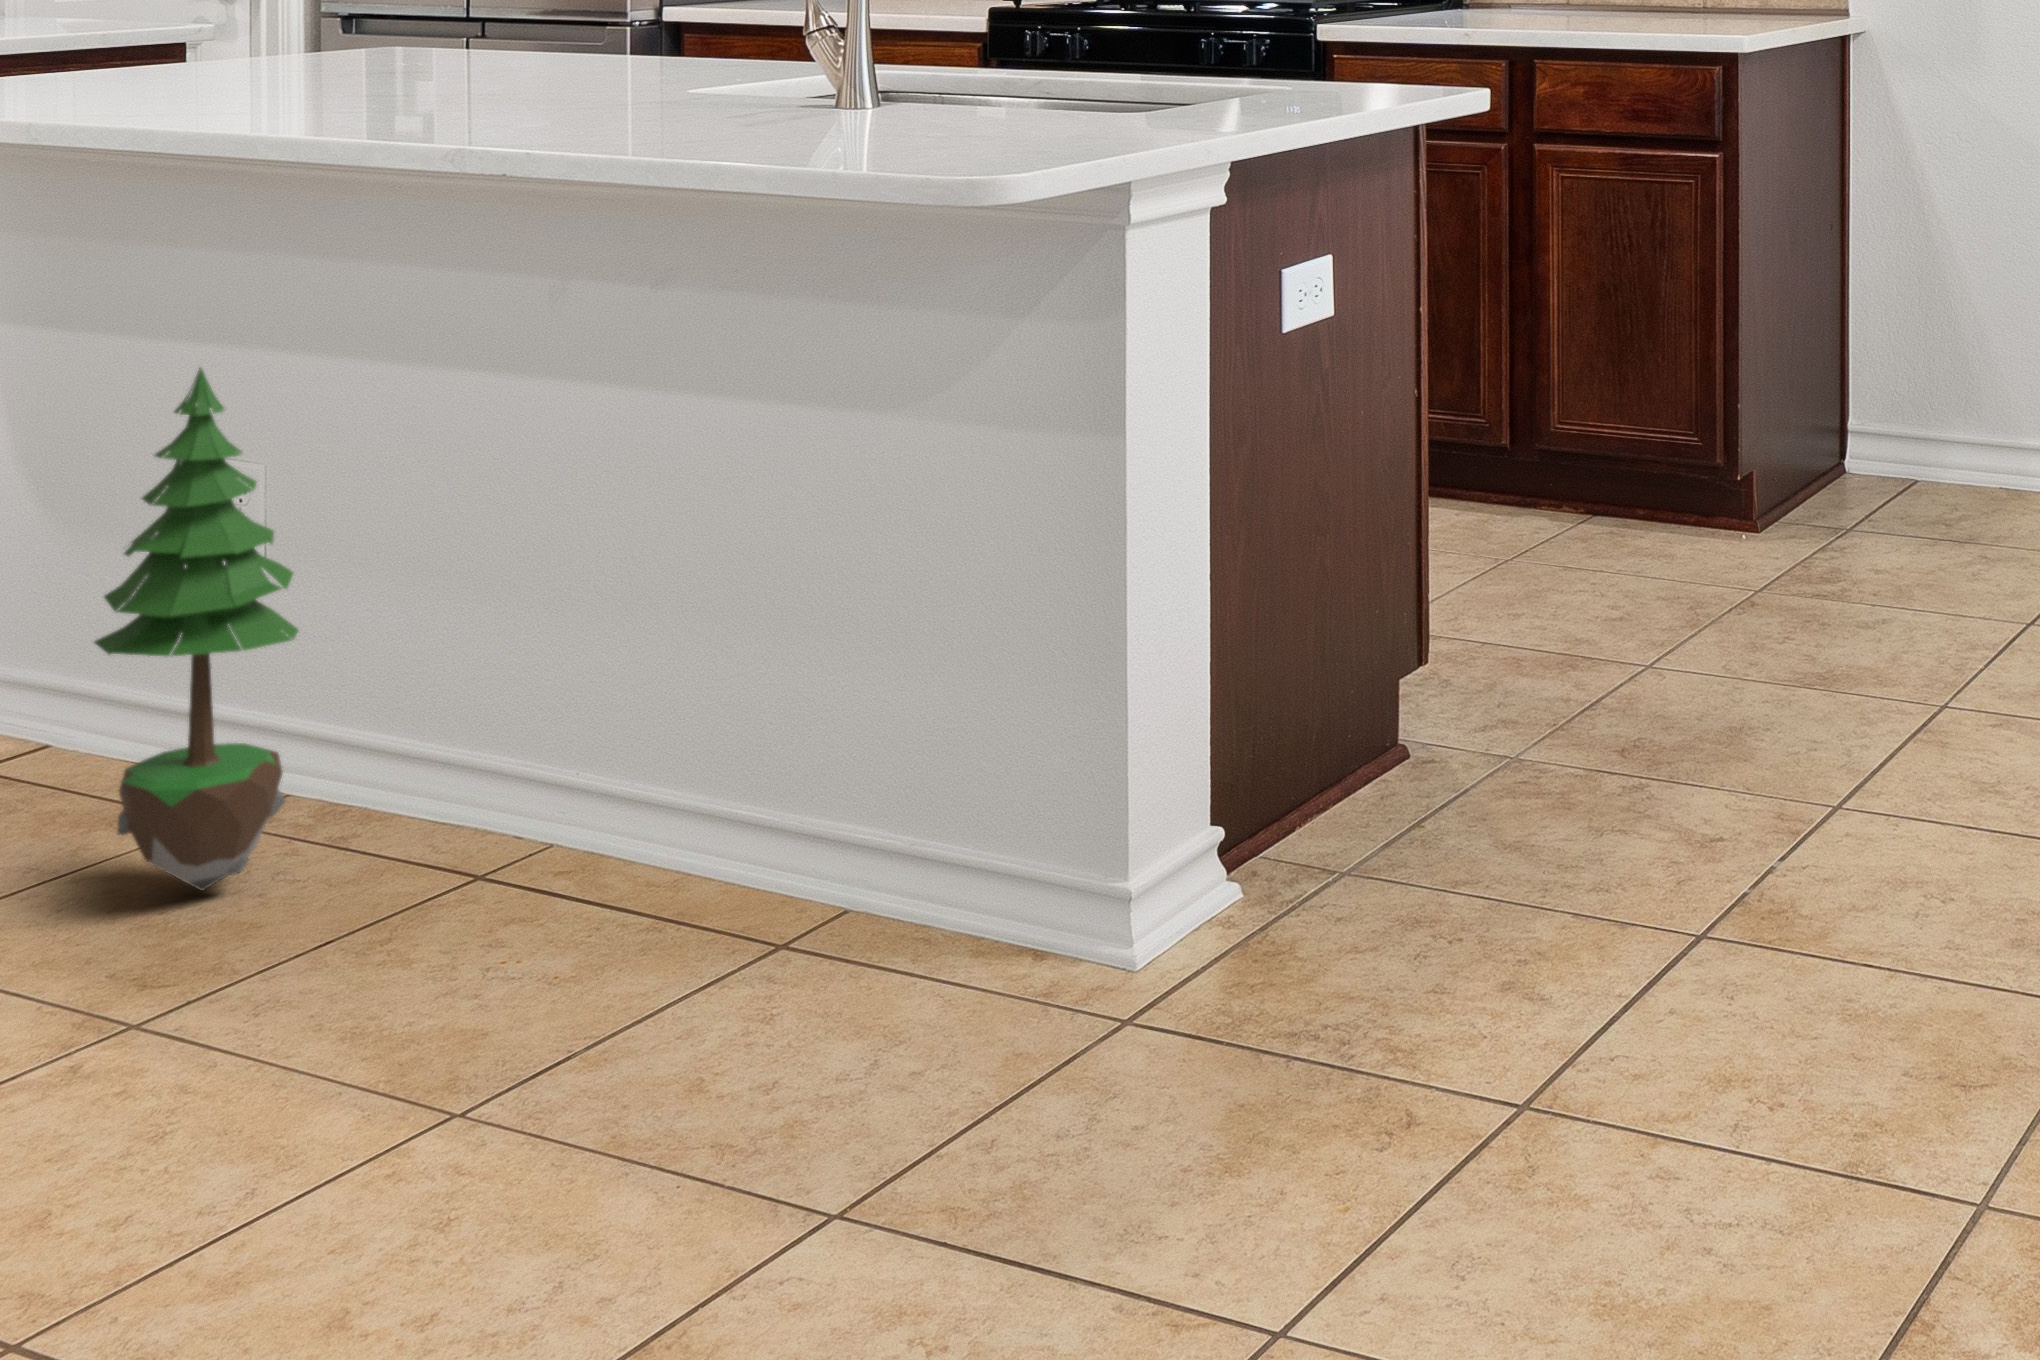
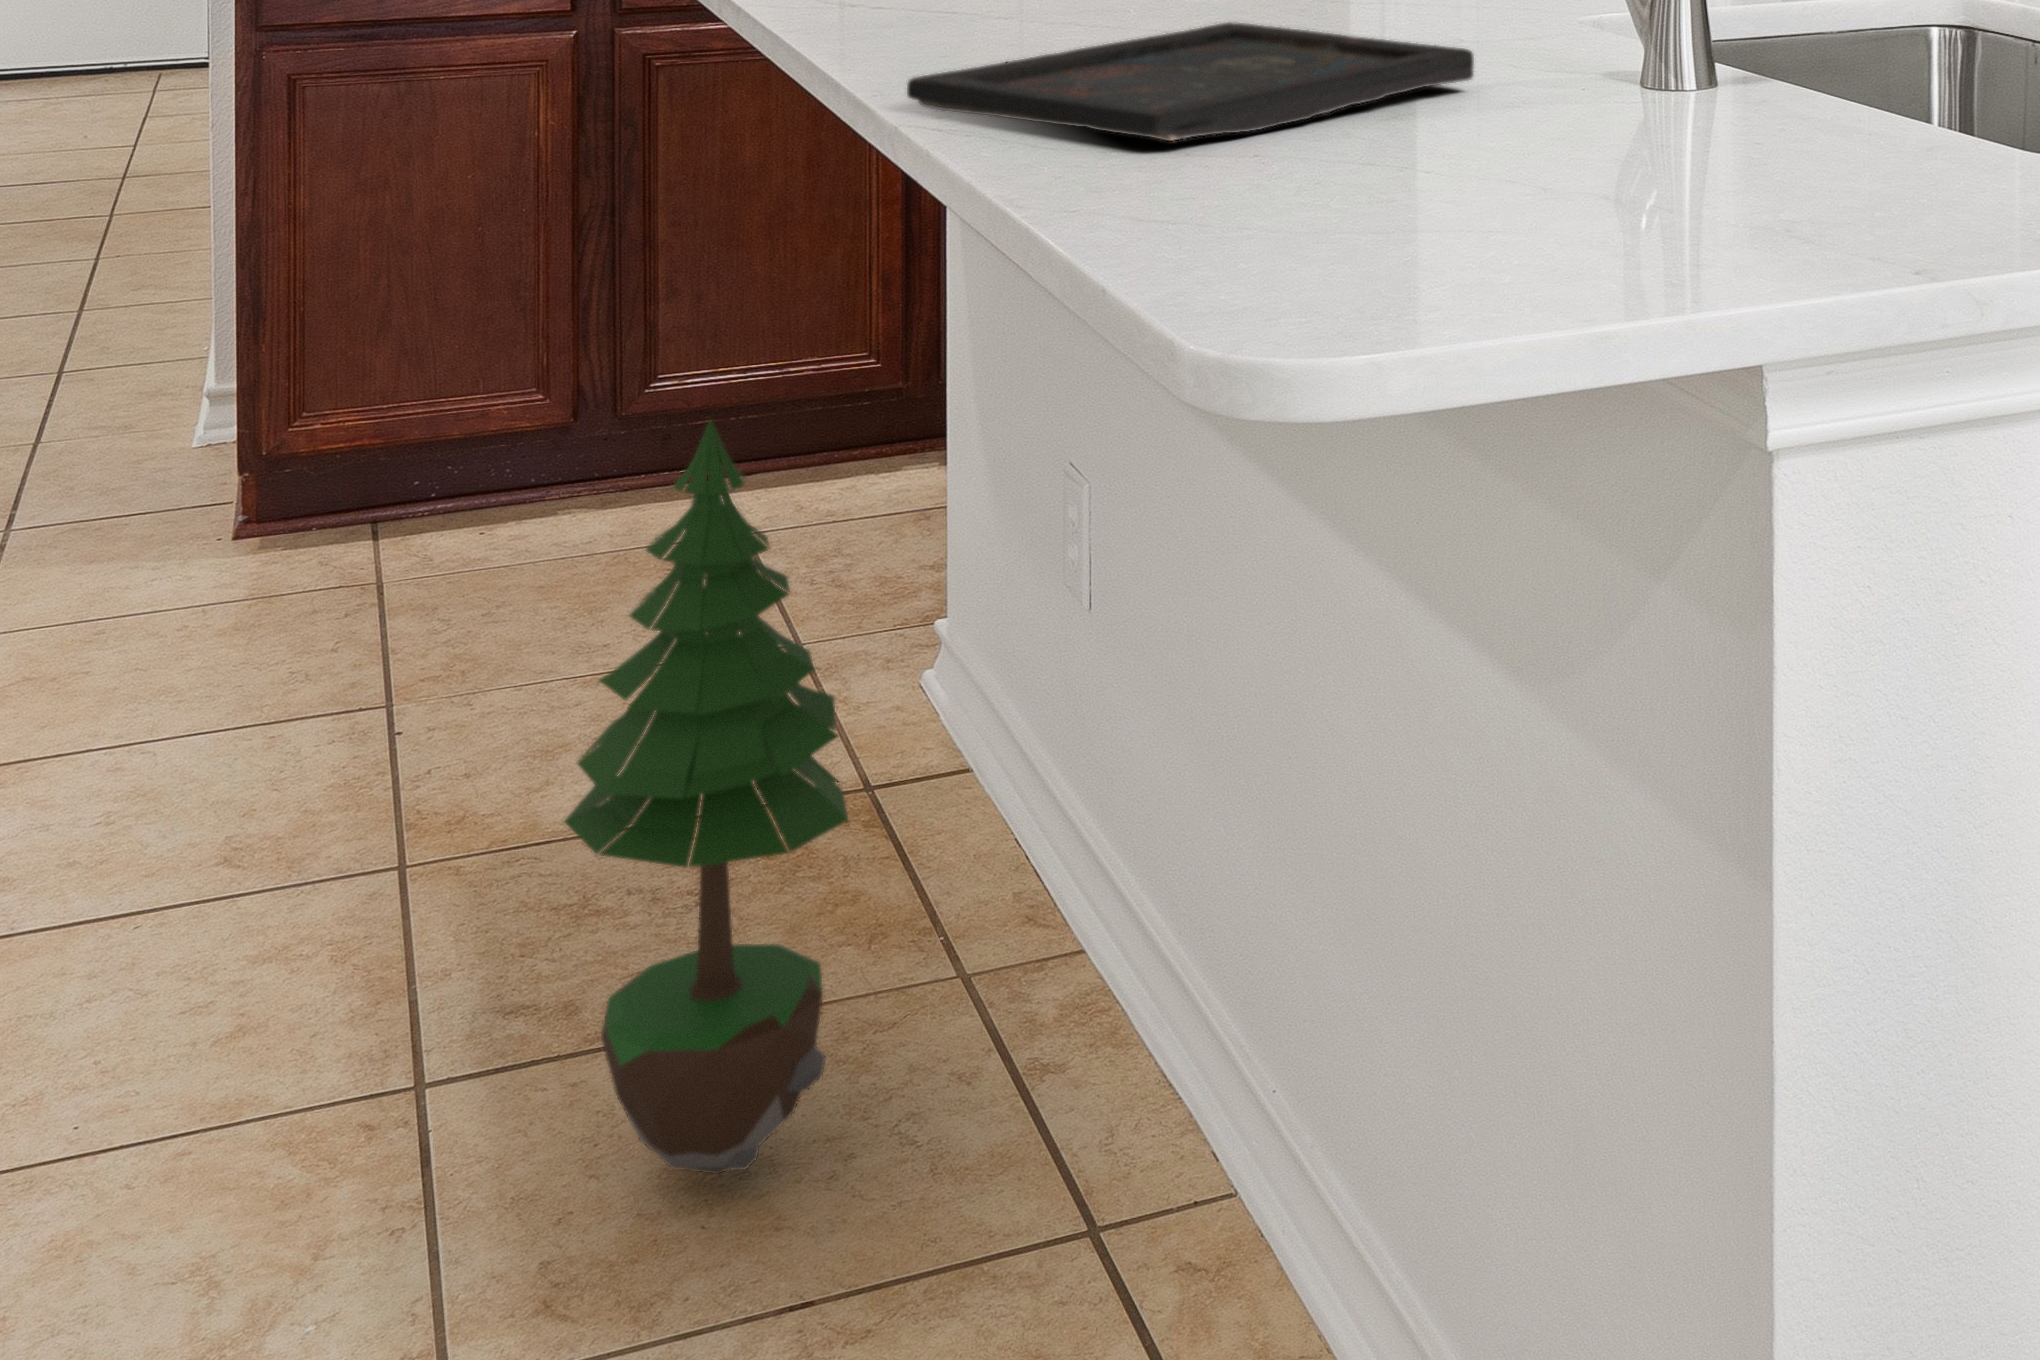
tray: none [433,83,730,124] -> present [907,22,1474,141]

